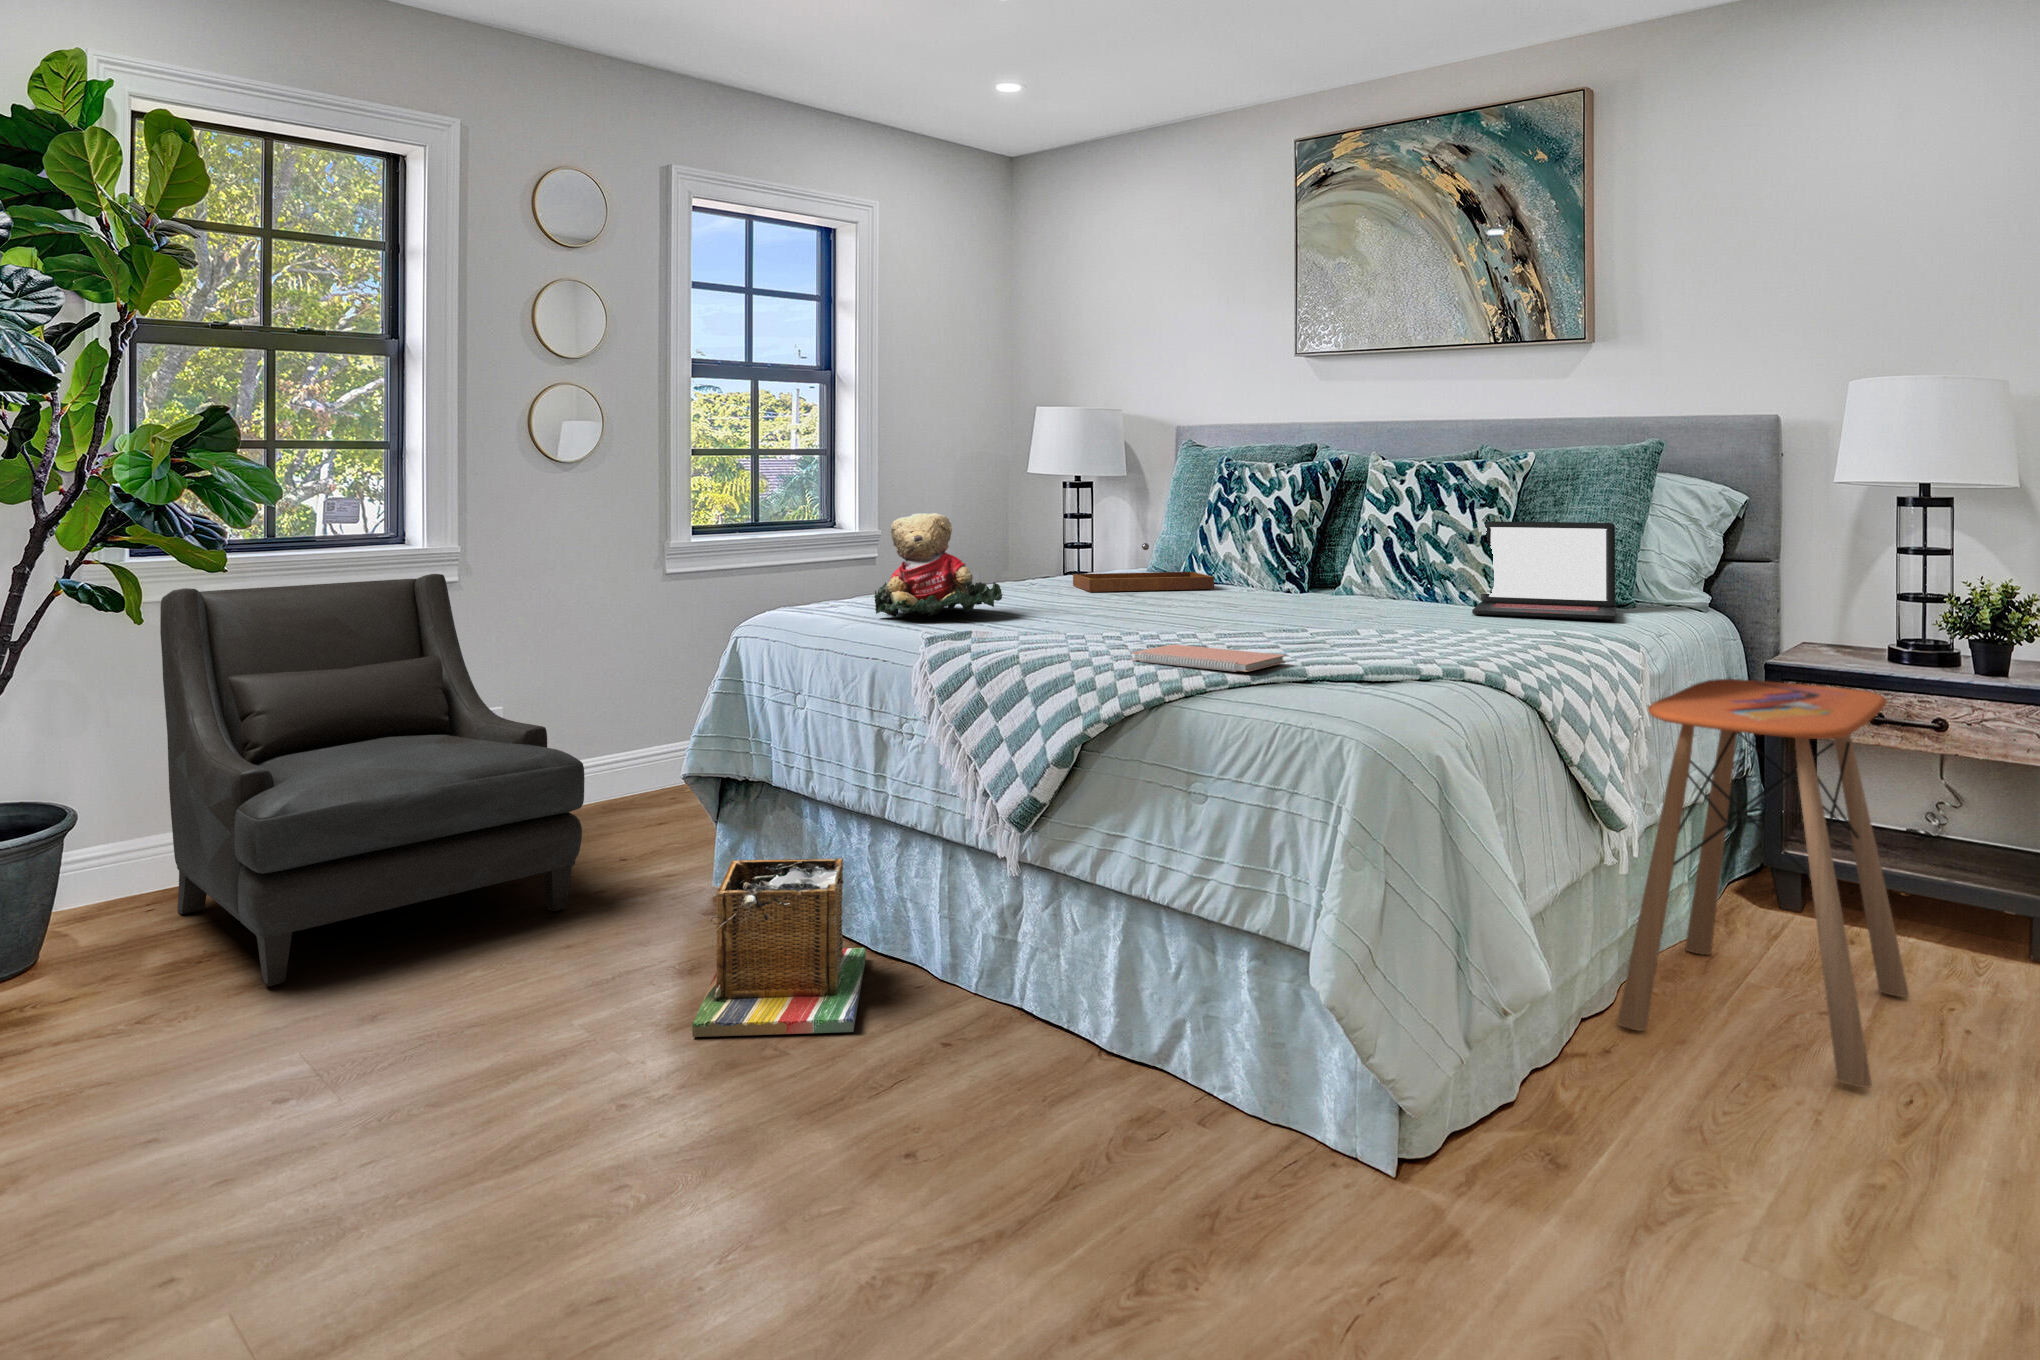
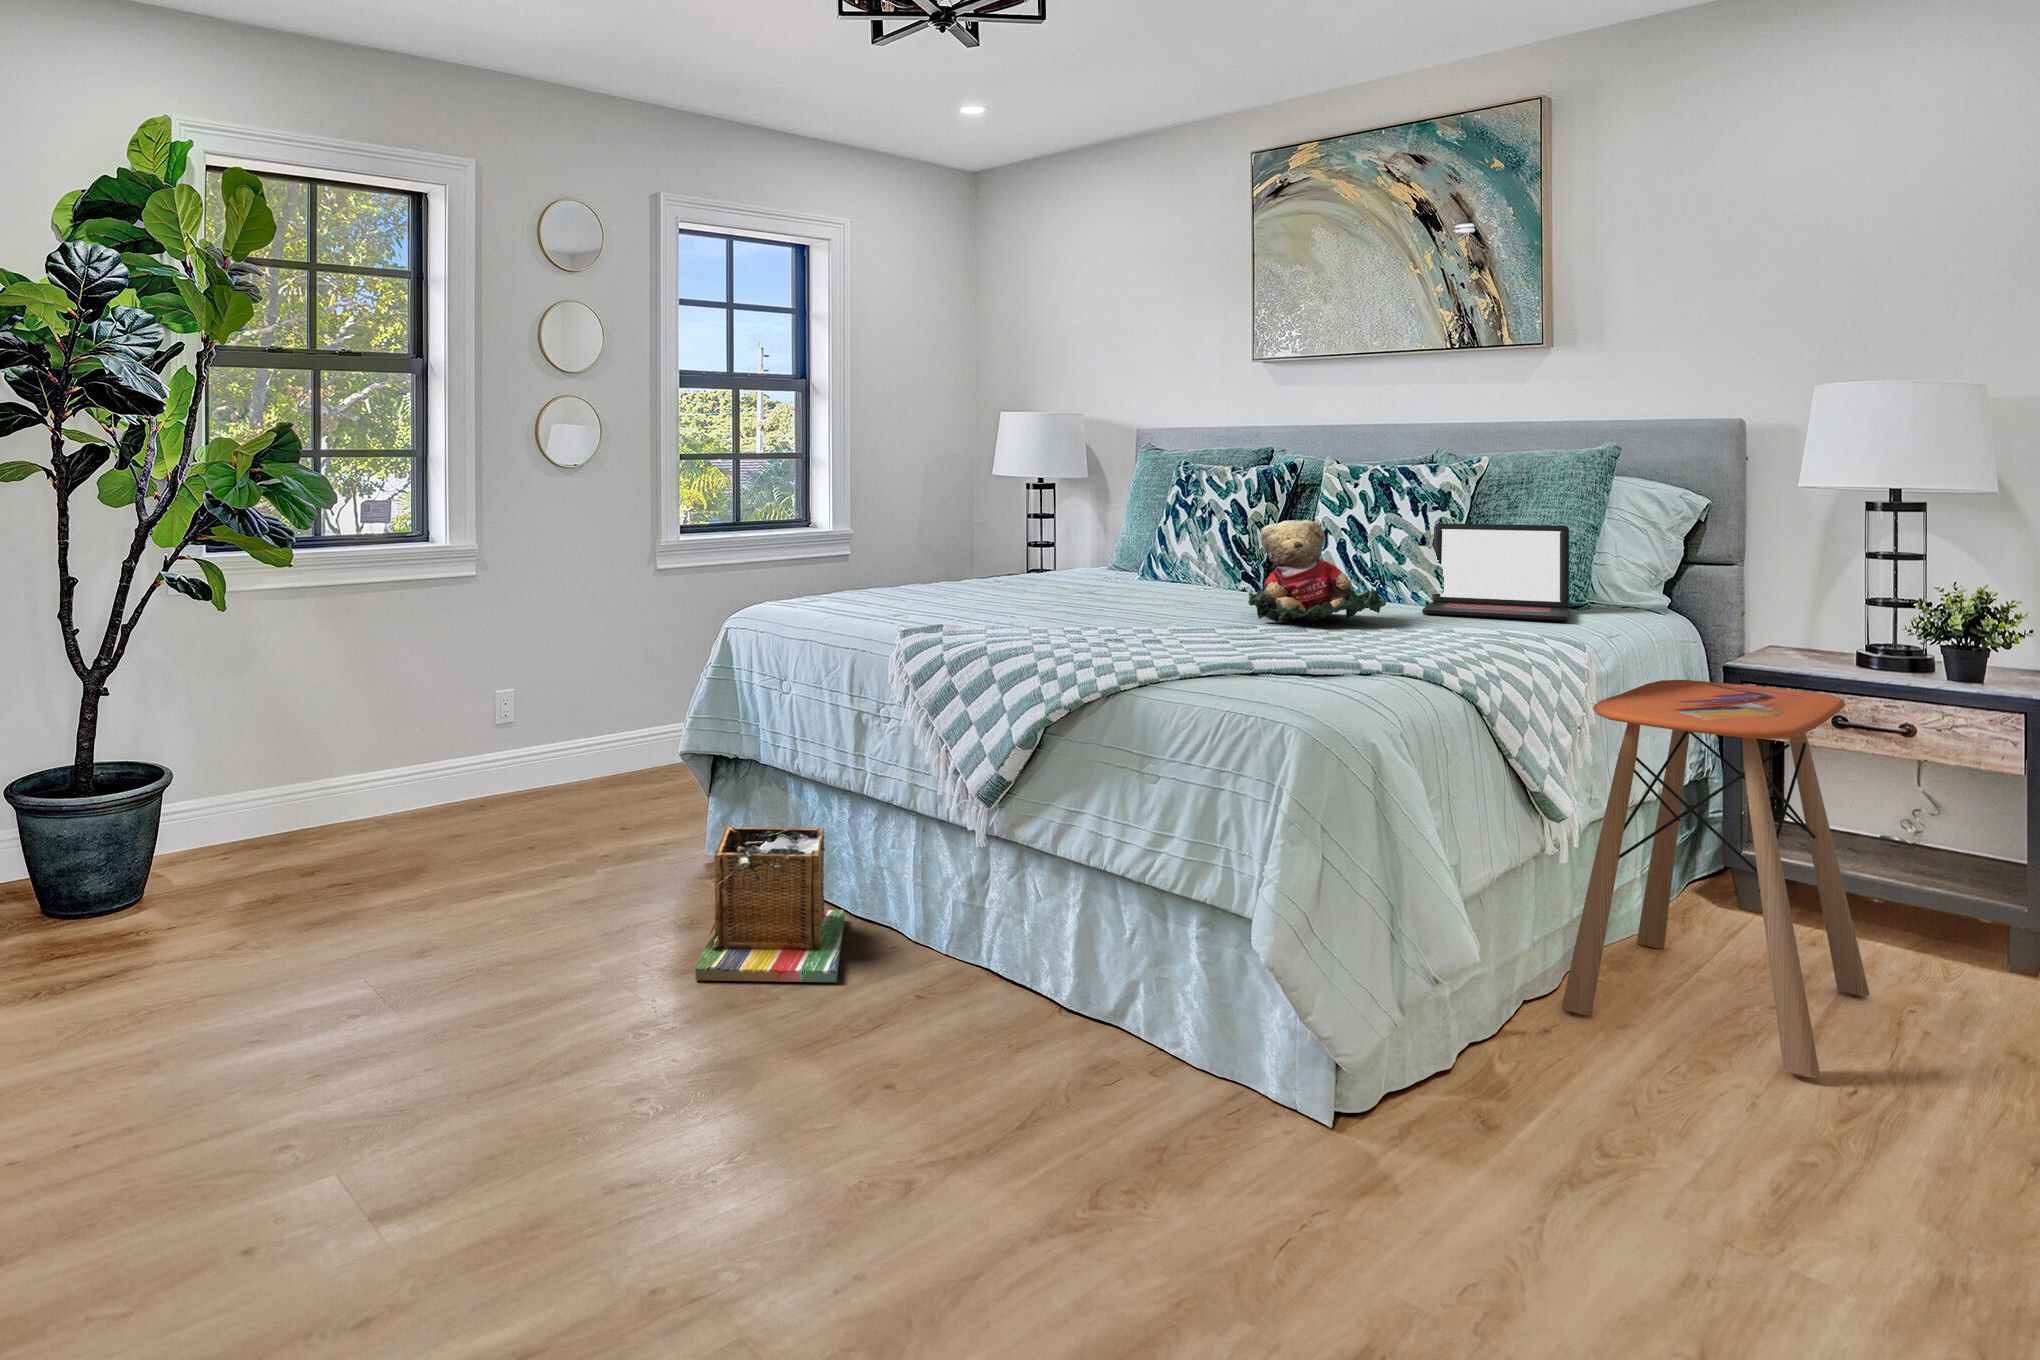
teddy bear: present [874,513,1003,617] -> present [1248,520,1386,622]
tray: present [1073,543,1214,592] -> none [1032,542,1168,588]
armchair: present [160,574,585,986] -> none [238,568,593,922]
notebook: present [1132,644,1286,672] -> none [1089,639,1235,665]

